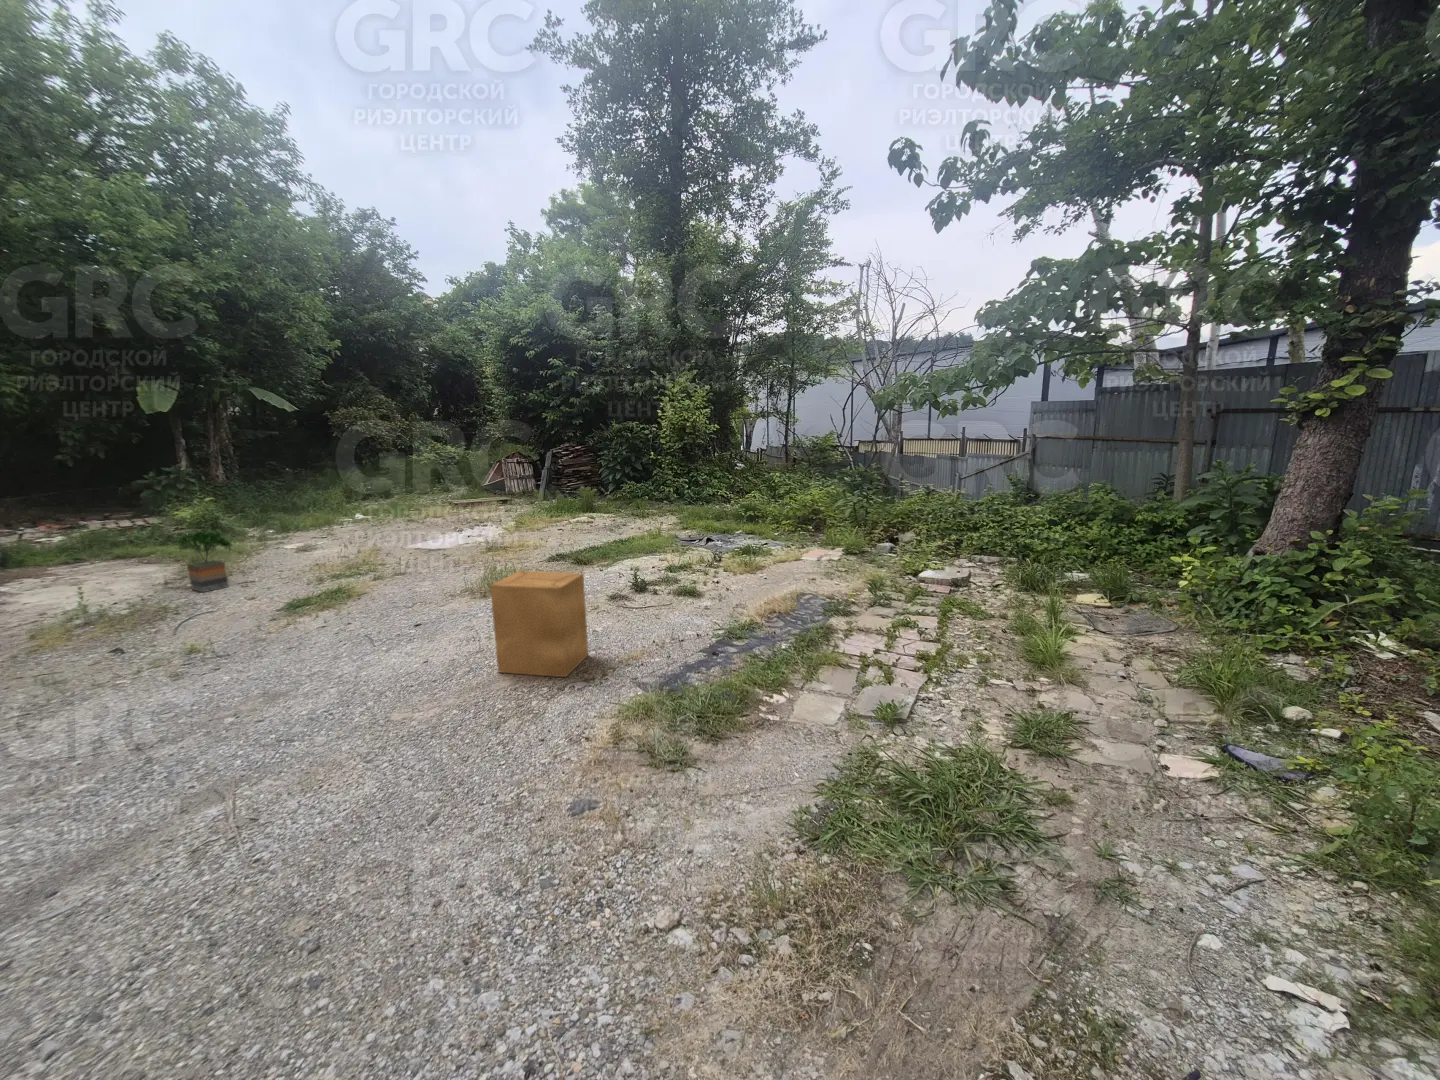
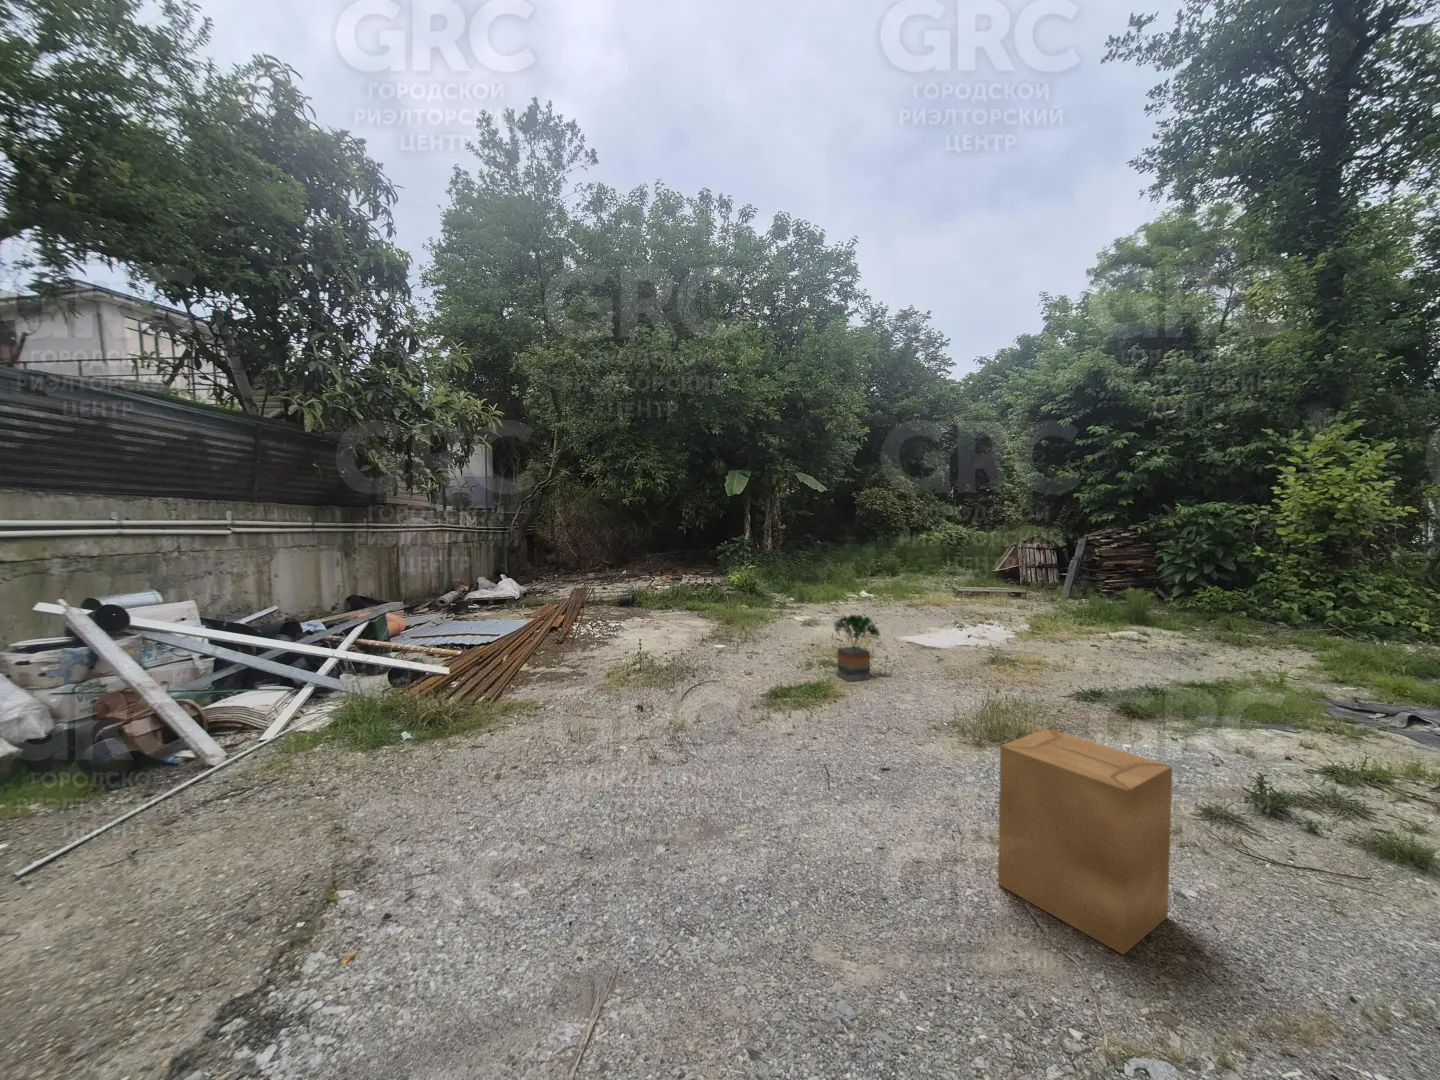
potted tree: present [177,531,232,592] -> present [834,615,880,681]

